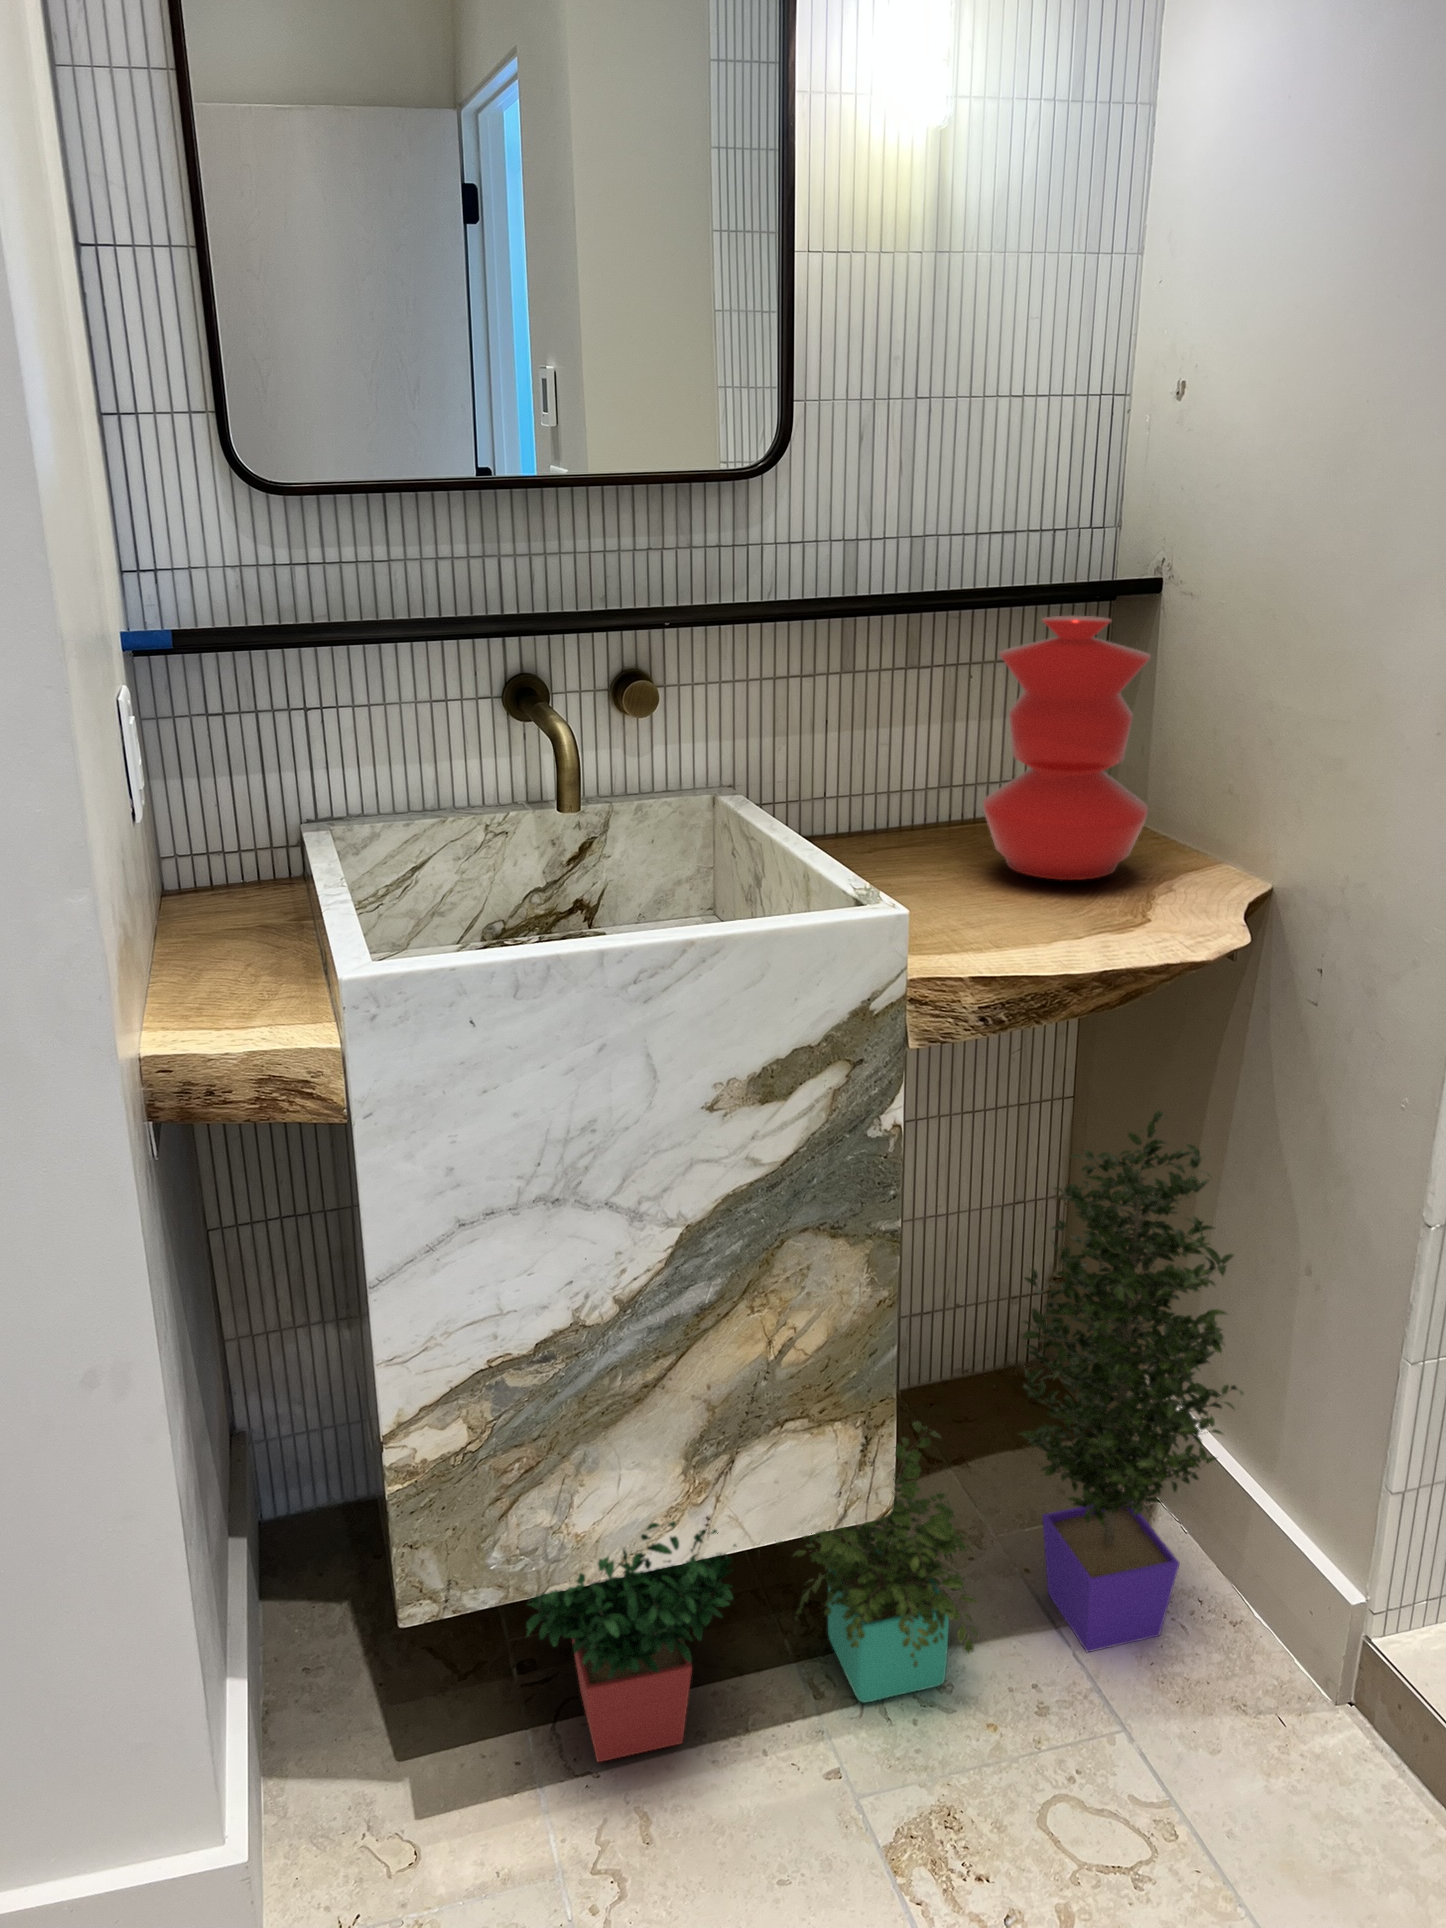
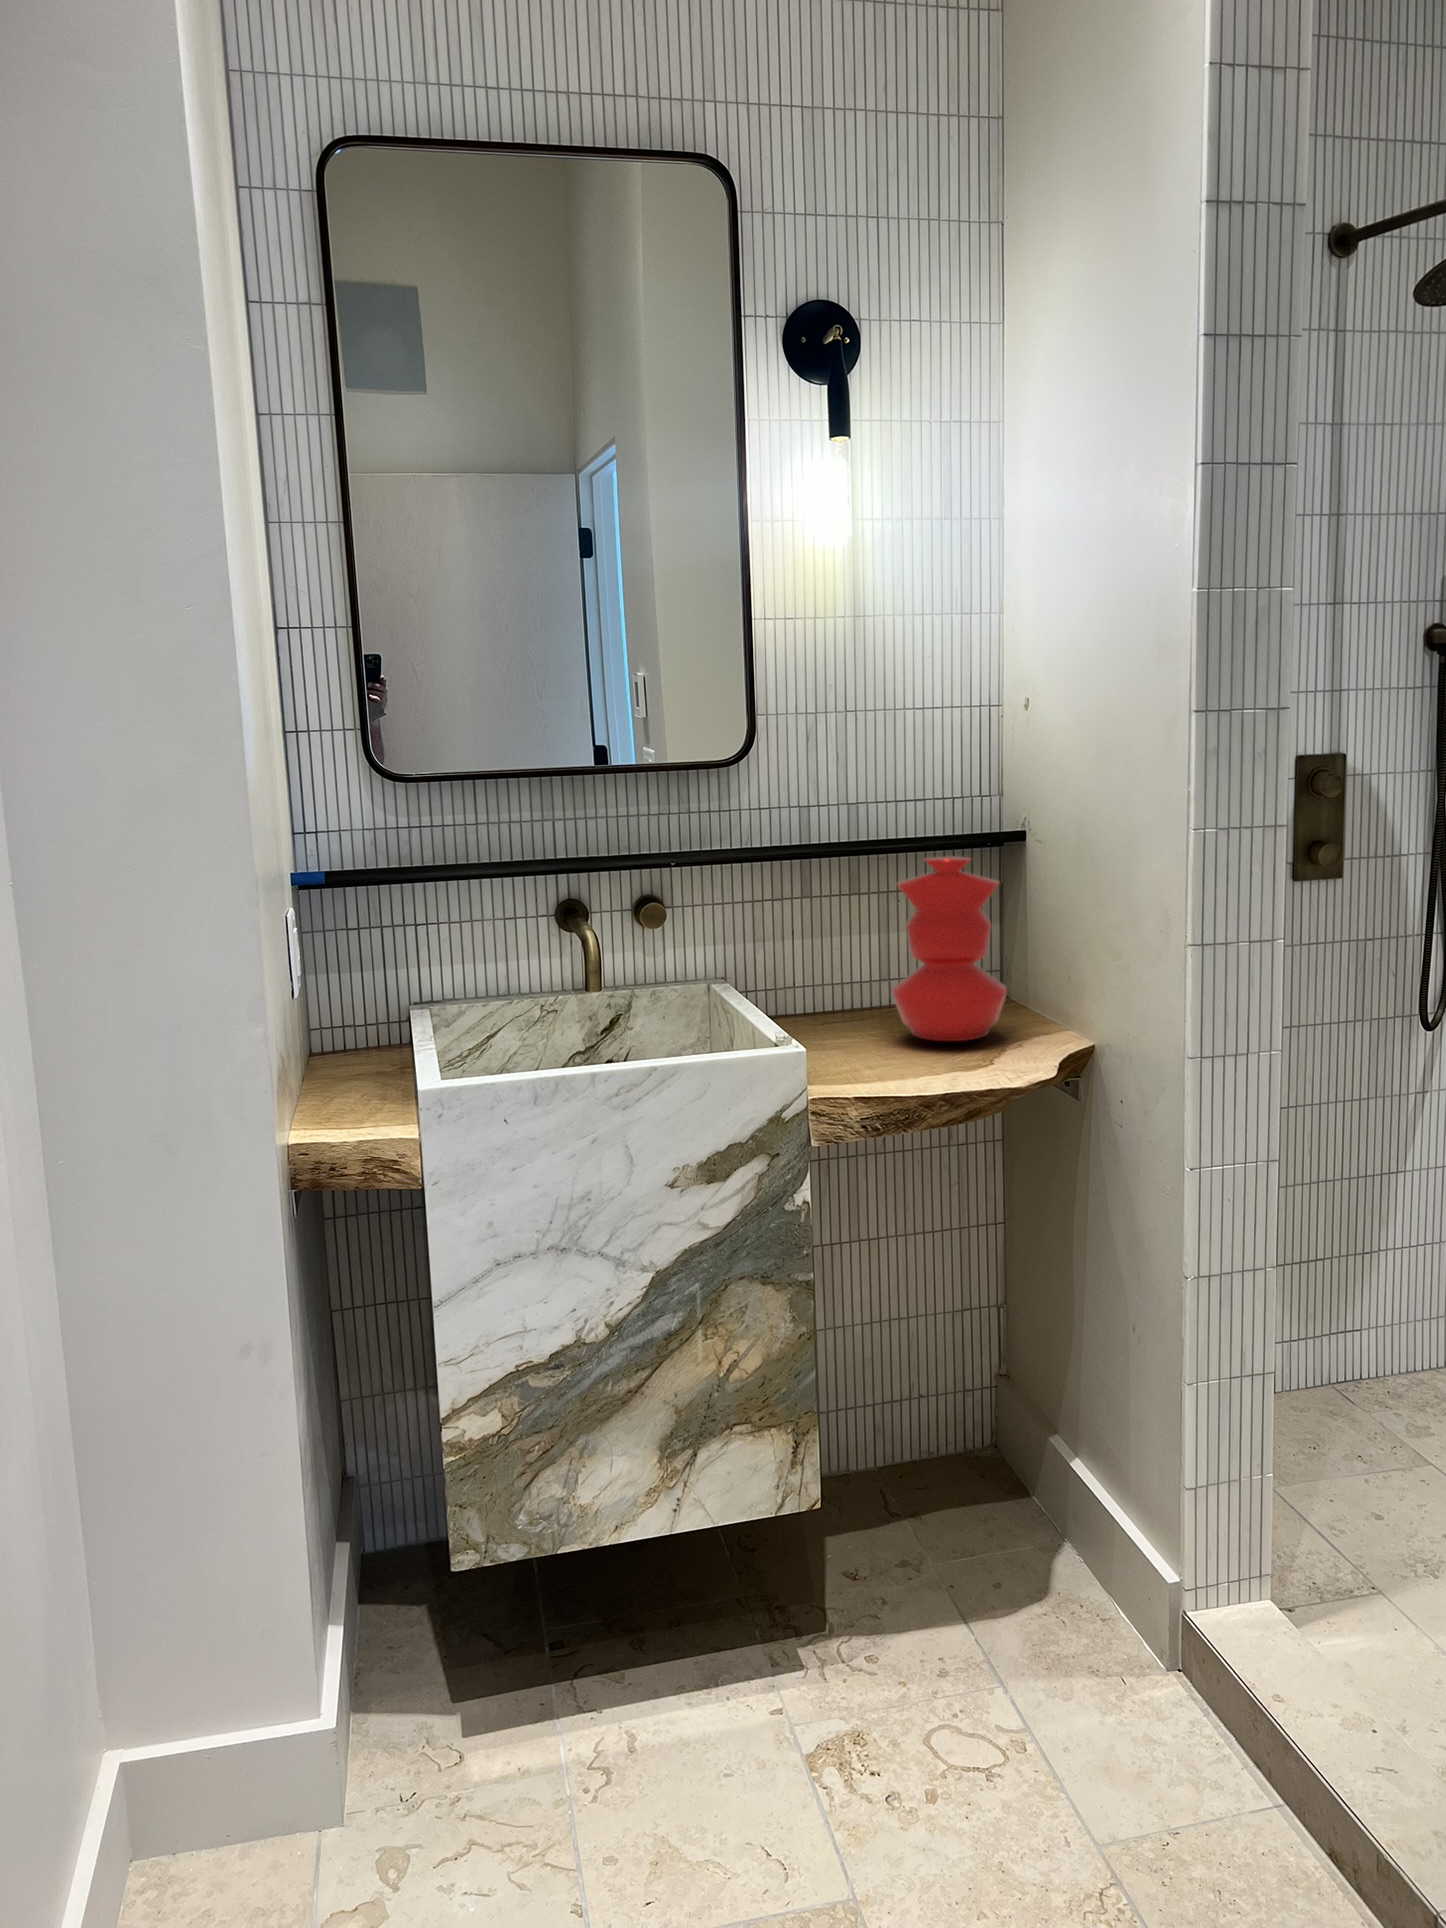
potted plant: present [526,1111,1243,1762] -> none [532,1208,1084,1704]

